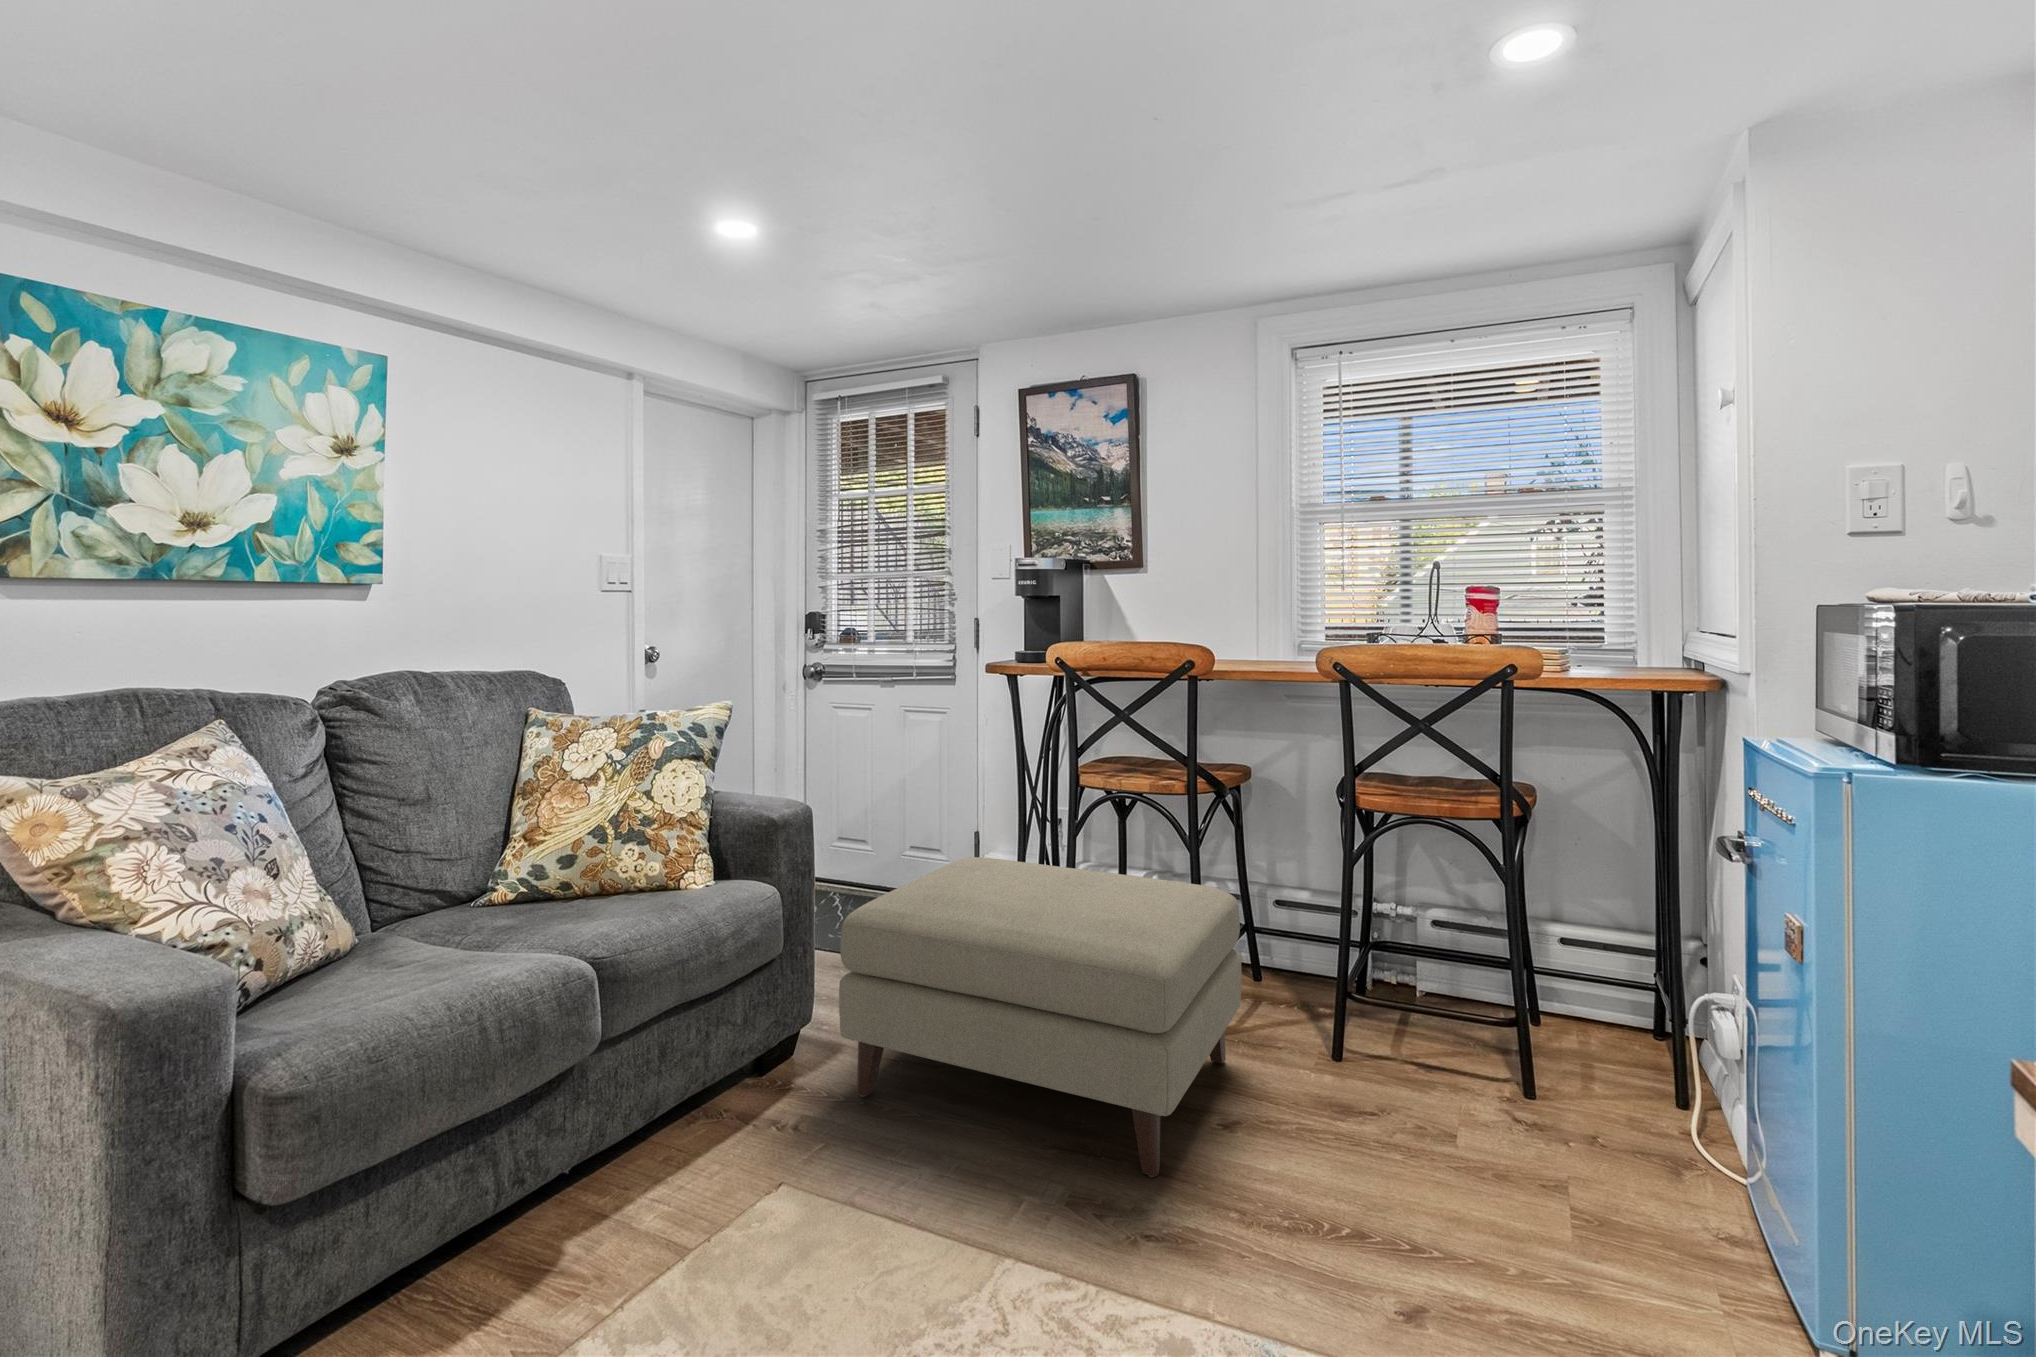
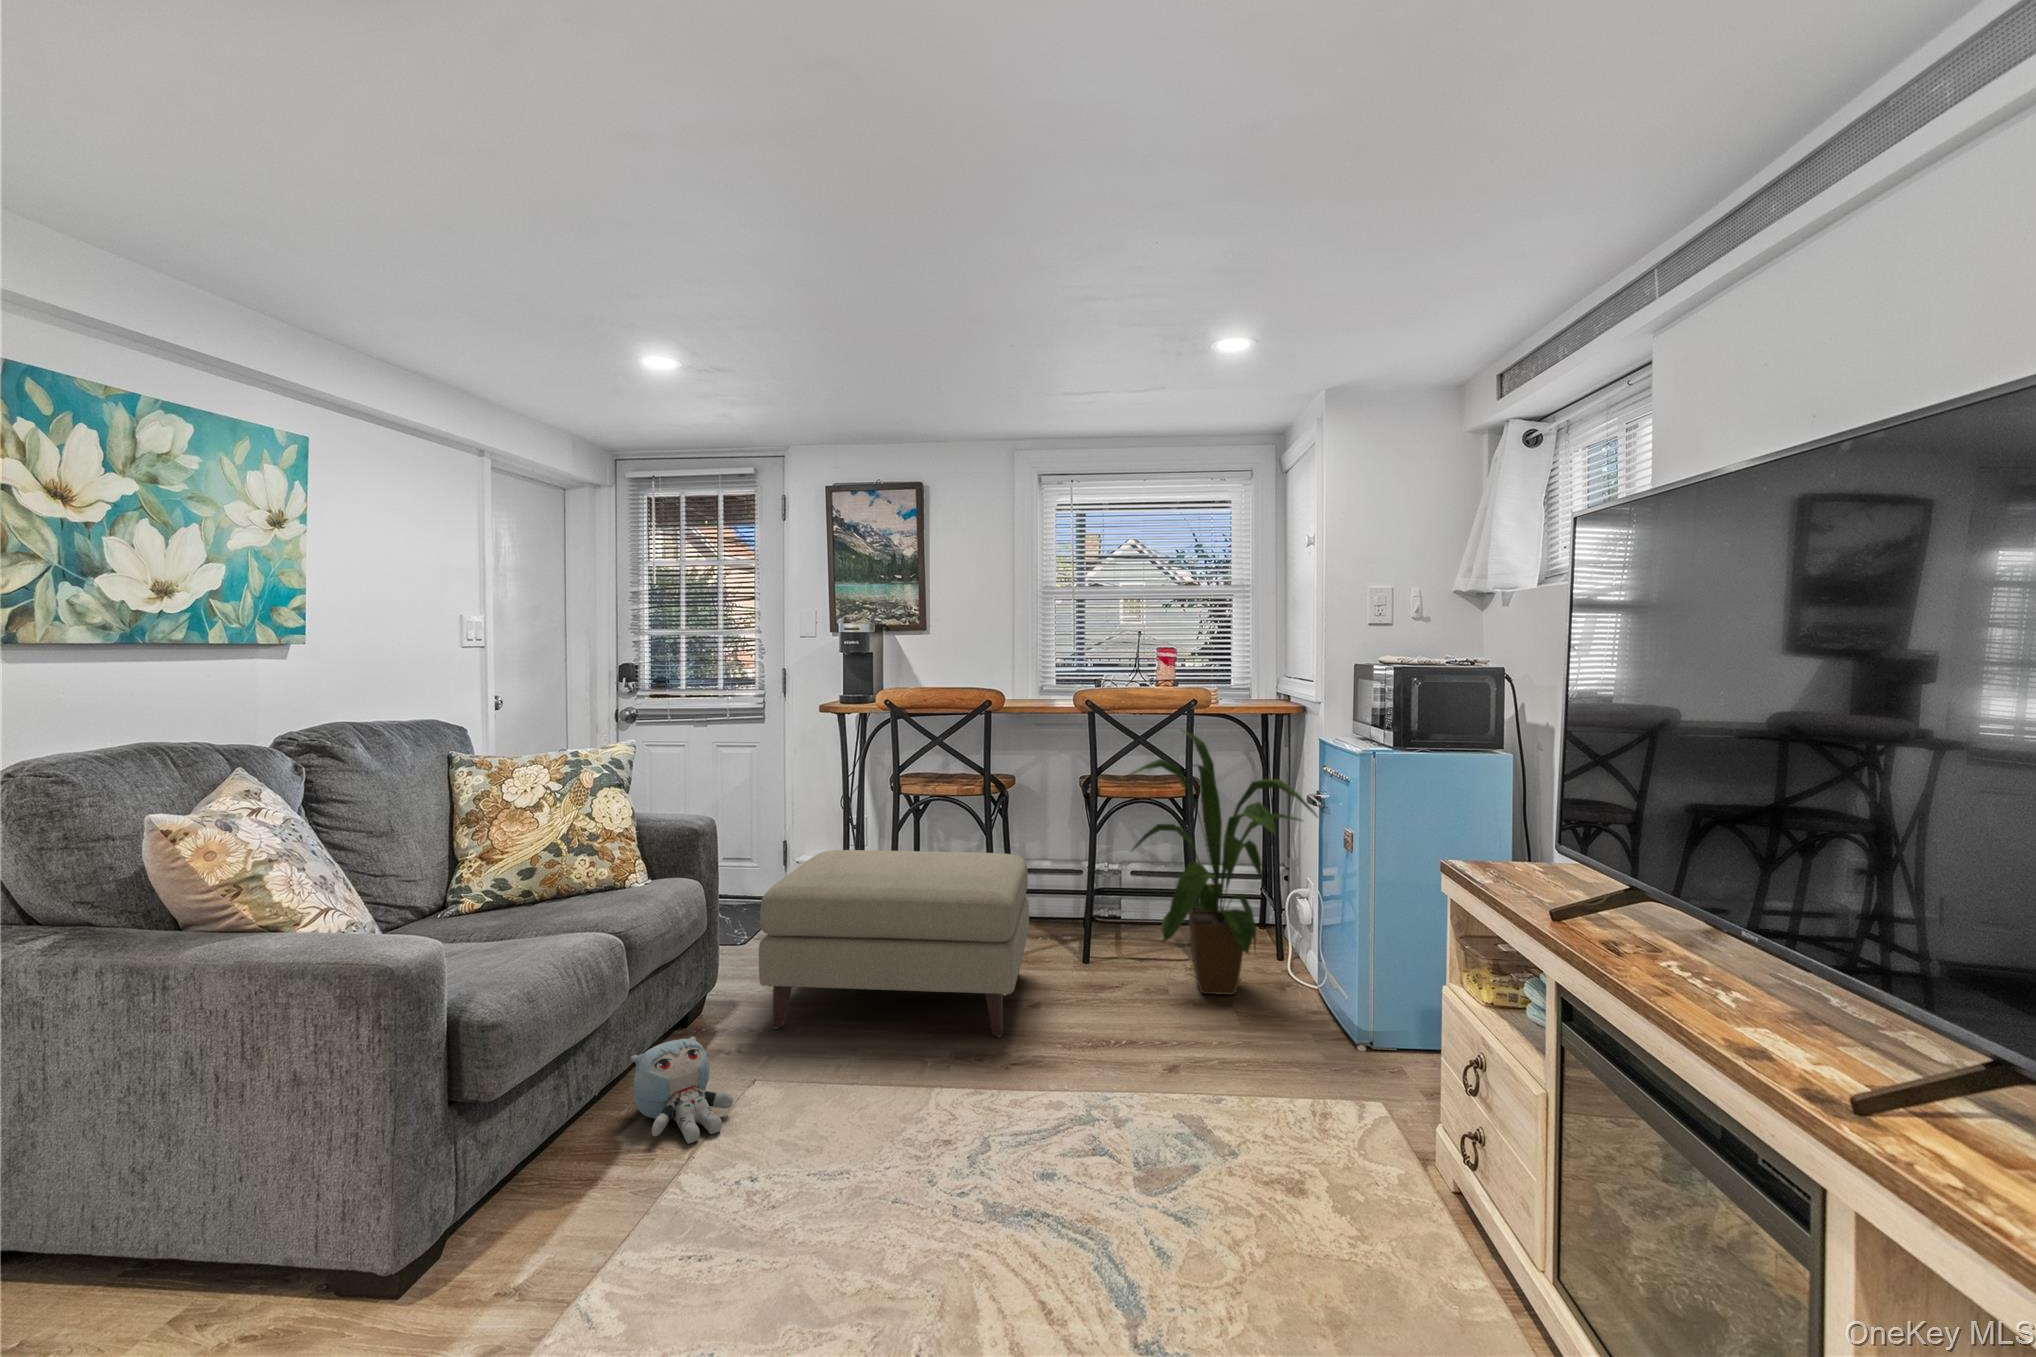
house plant: none [1388,709,1777,1172] -> present [1126,729,1318,995]
plush toy: none [606,1109,729,1276] -> present [631,1037,733,1144]

